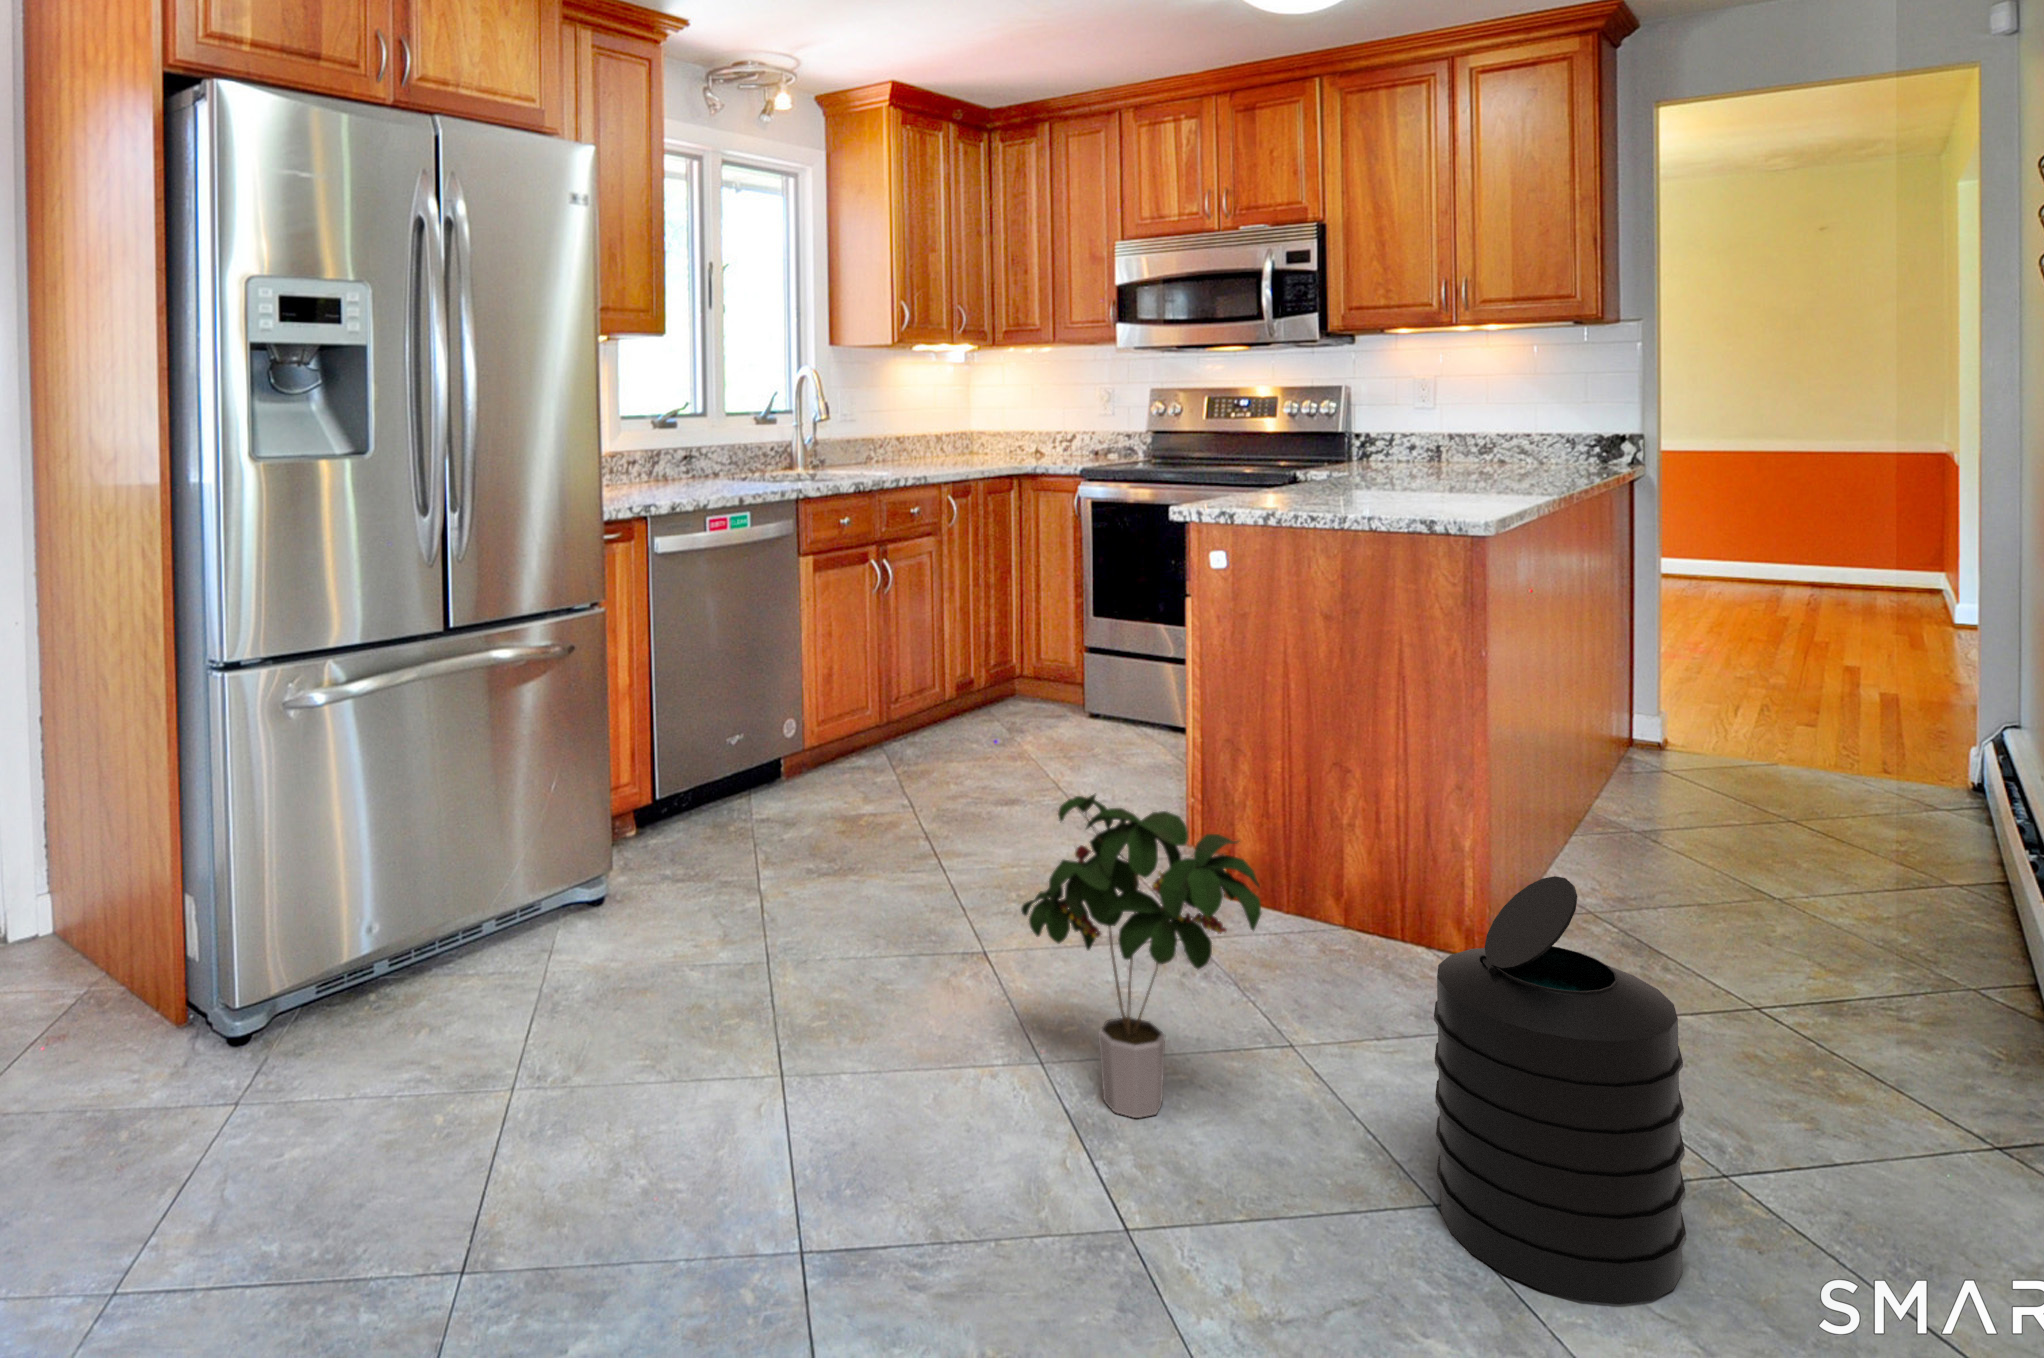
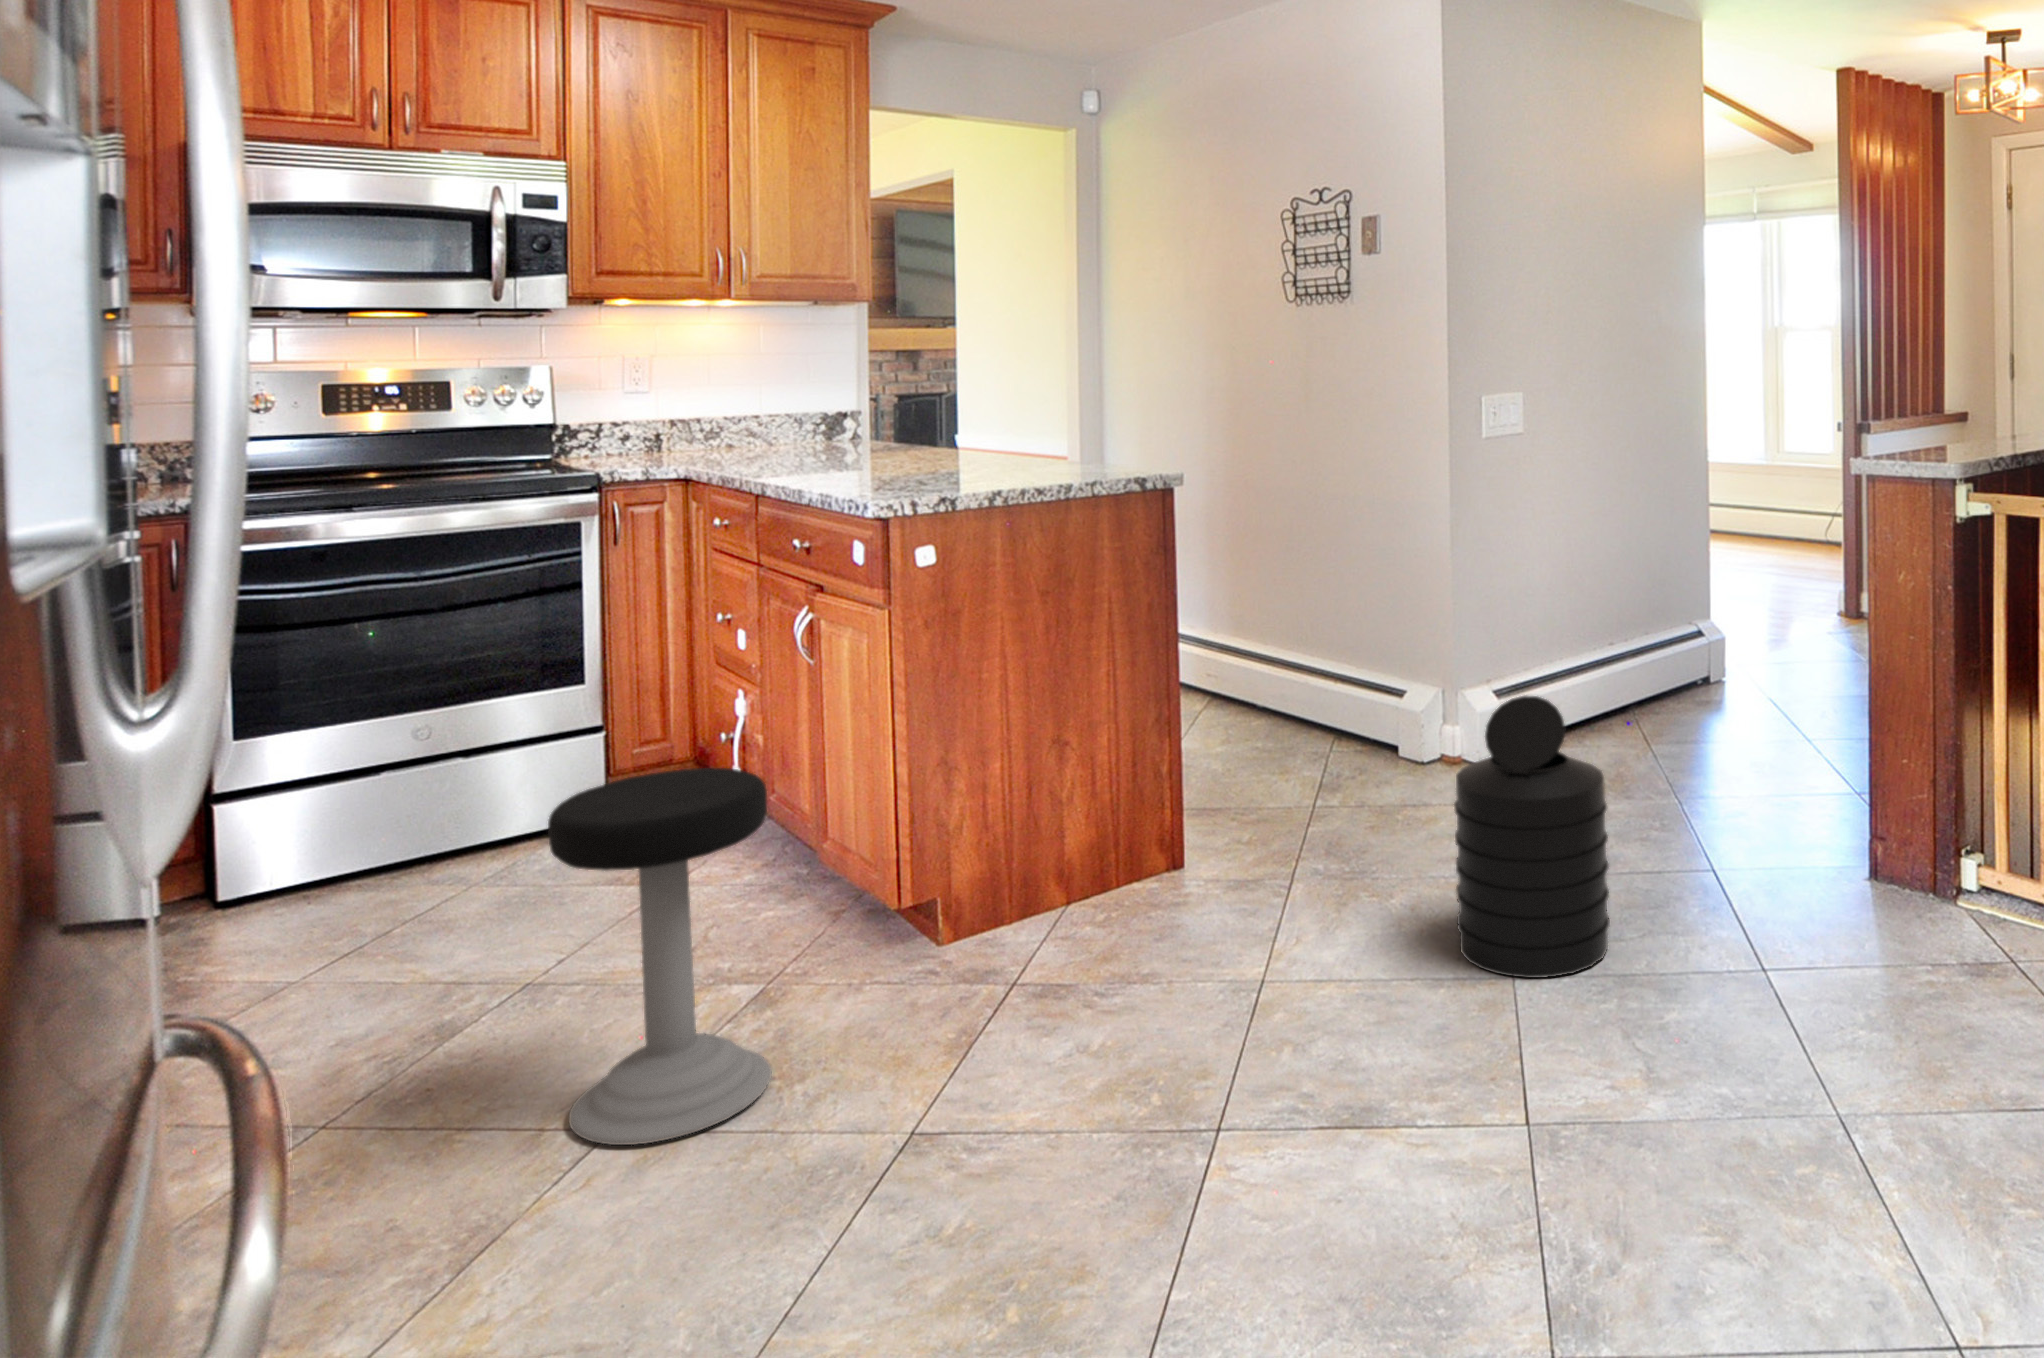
stool: none [873,664,1000,902] -> present [548,768,772,1145]
potted plant: present [1021,794,1261,1118] -> none [1157,760,1416,1079]

